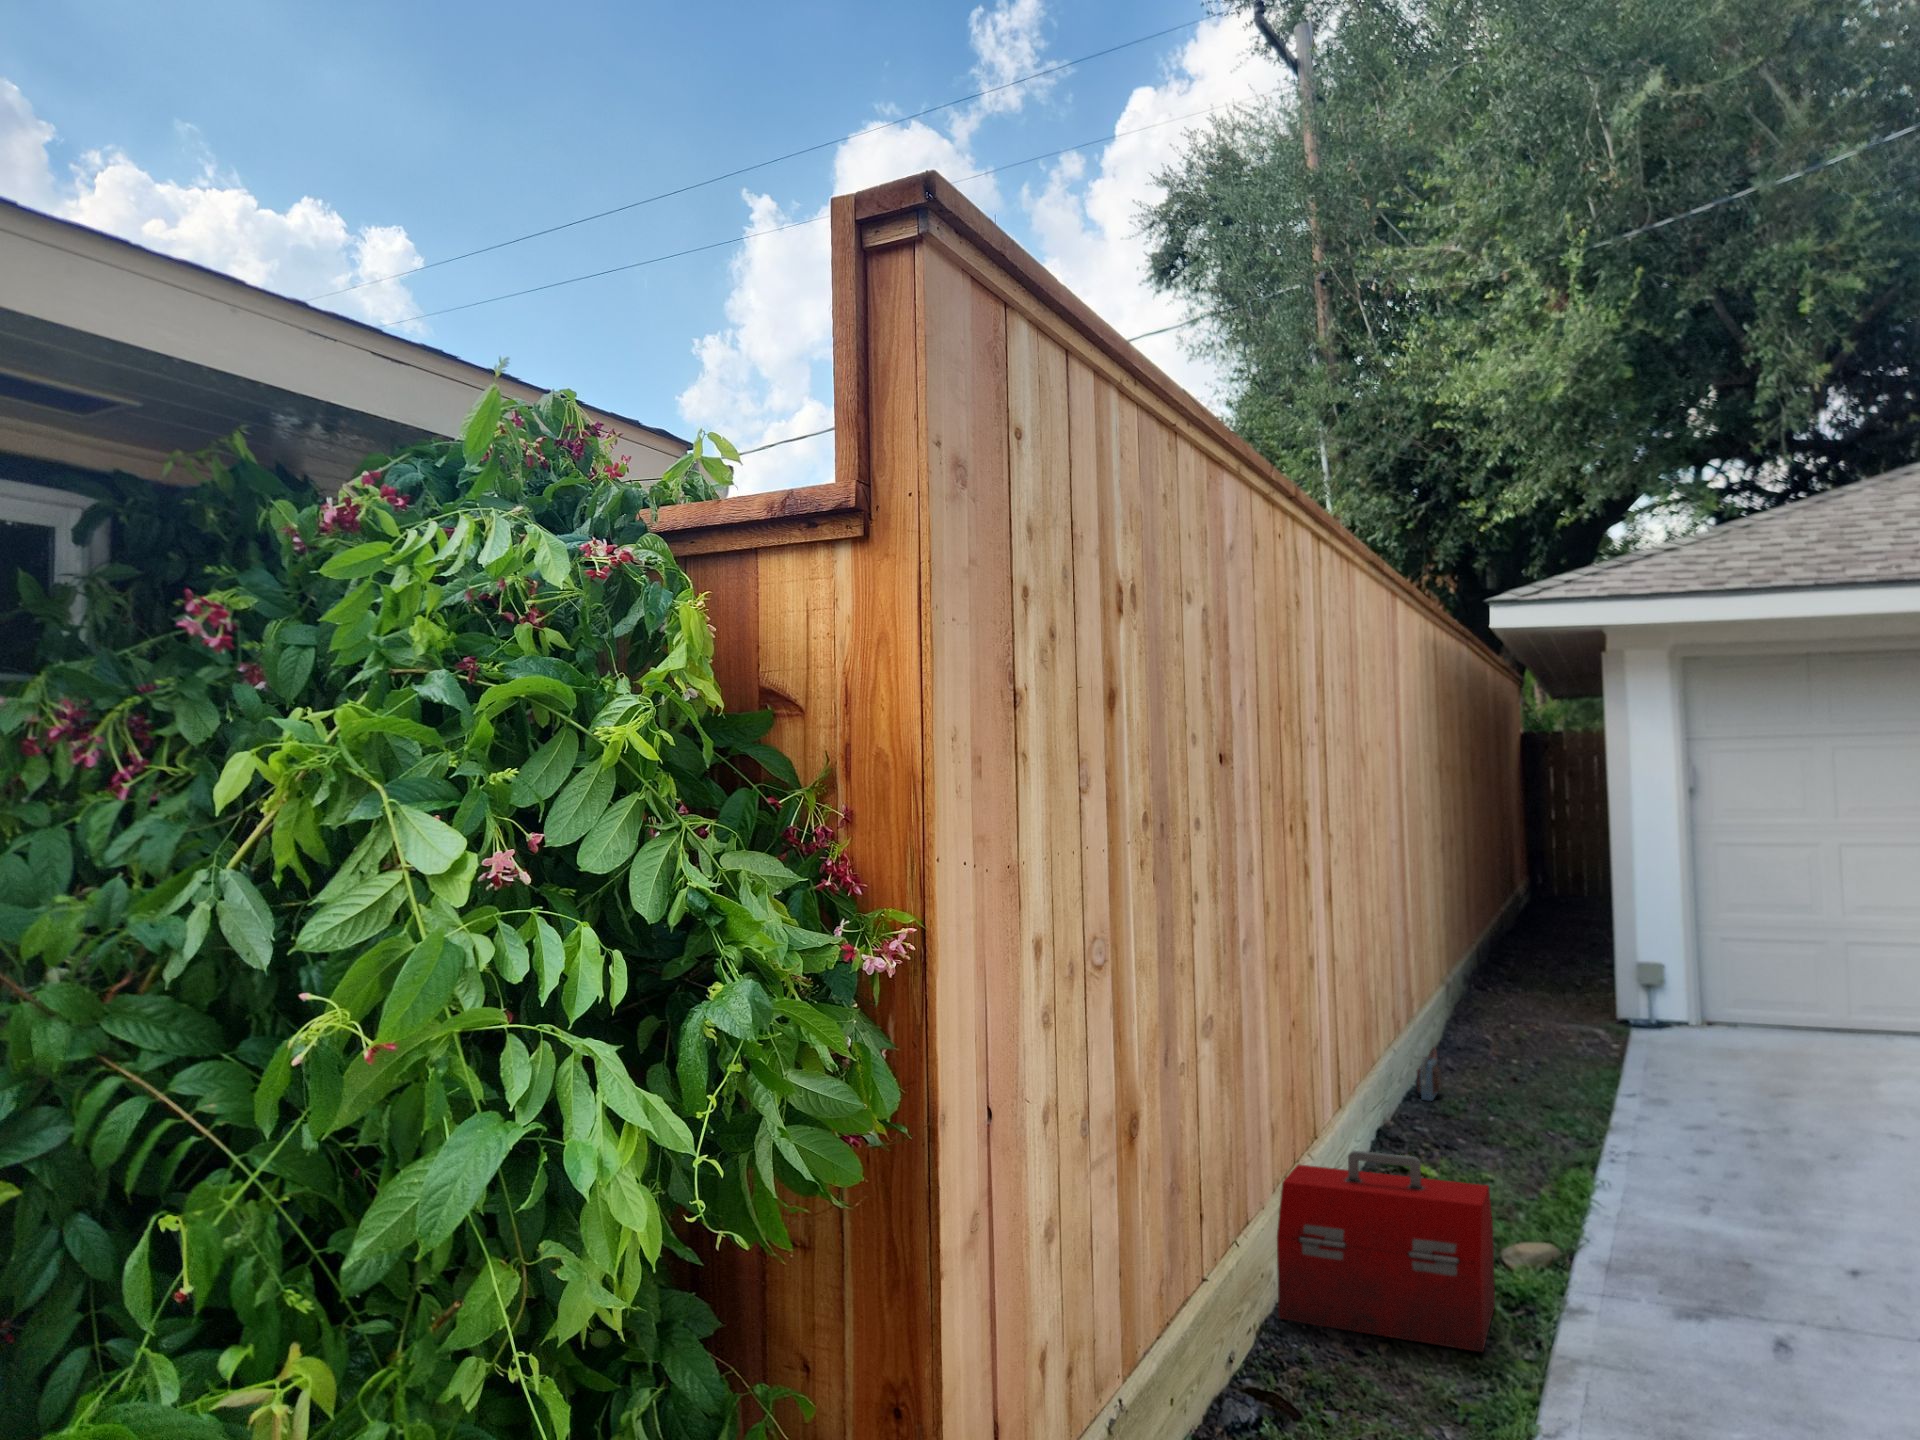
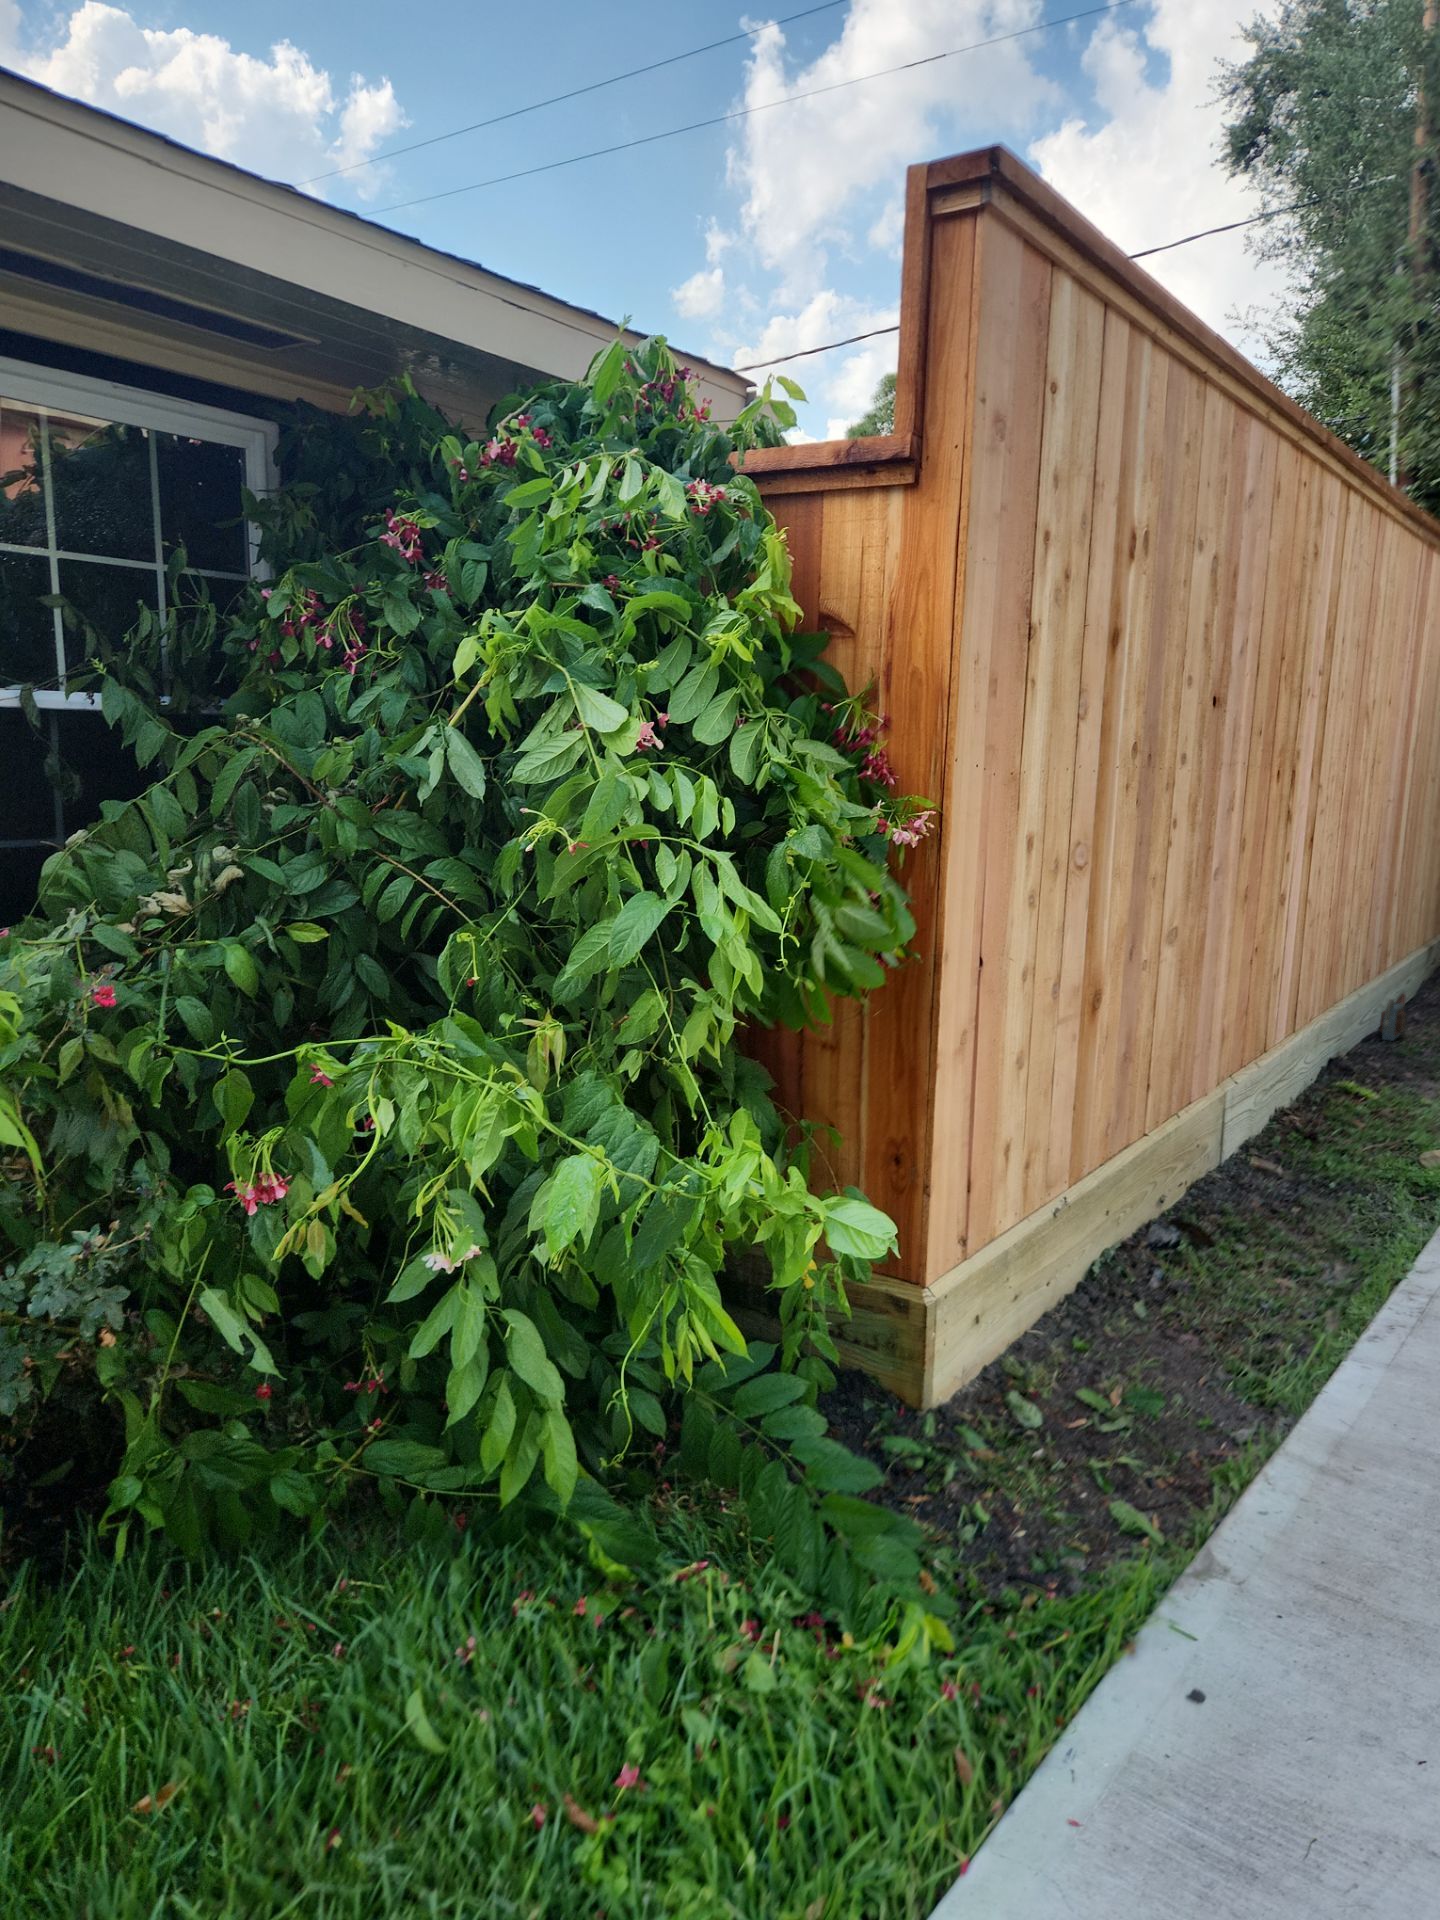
toolbox: present [1277,1150,1495,1352] -> none [1208,1055,1417,1225]

